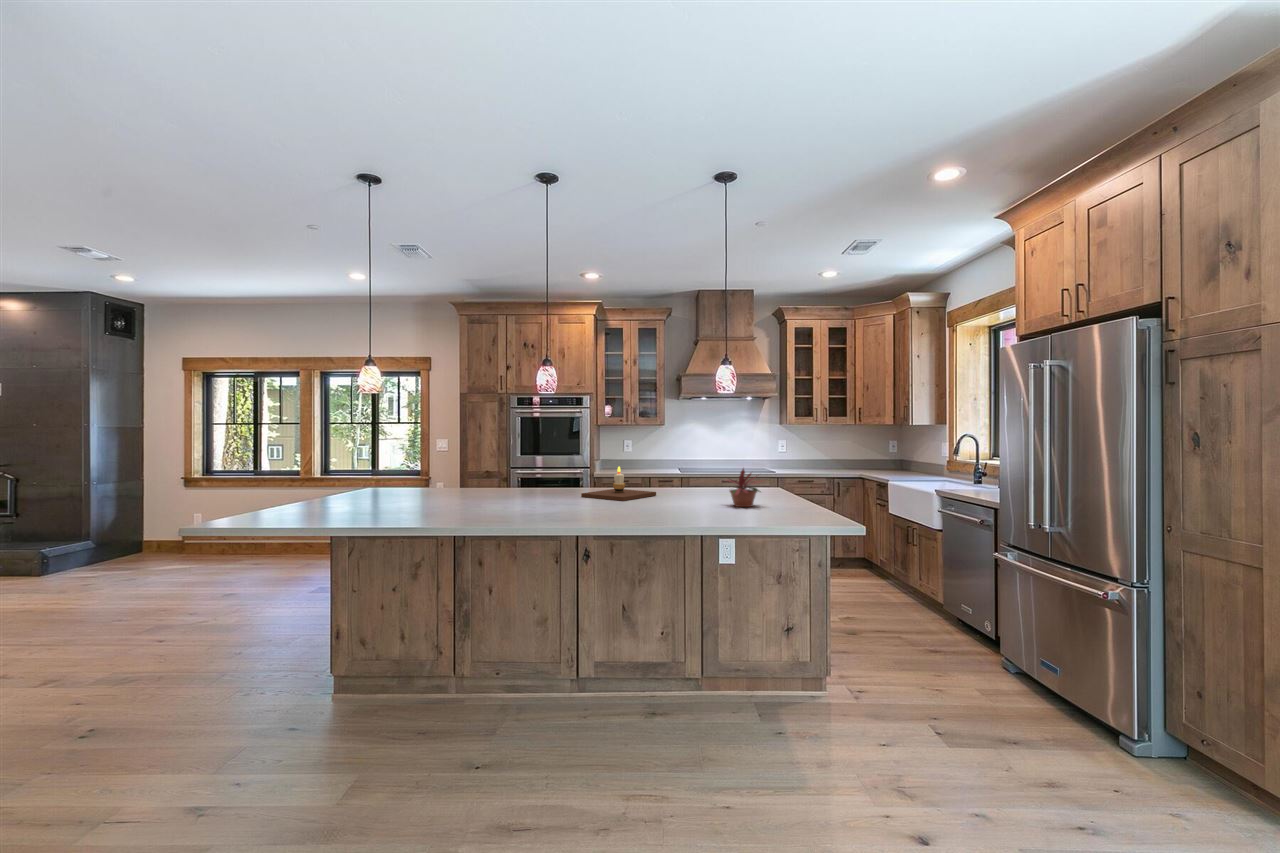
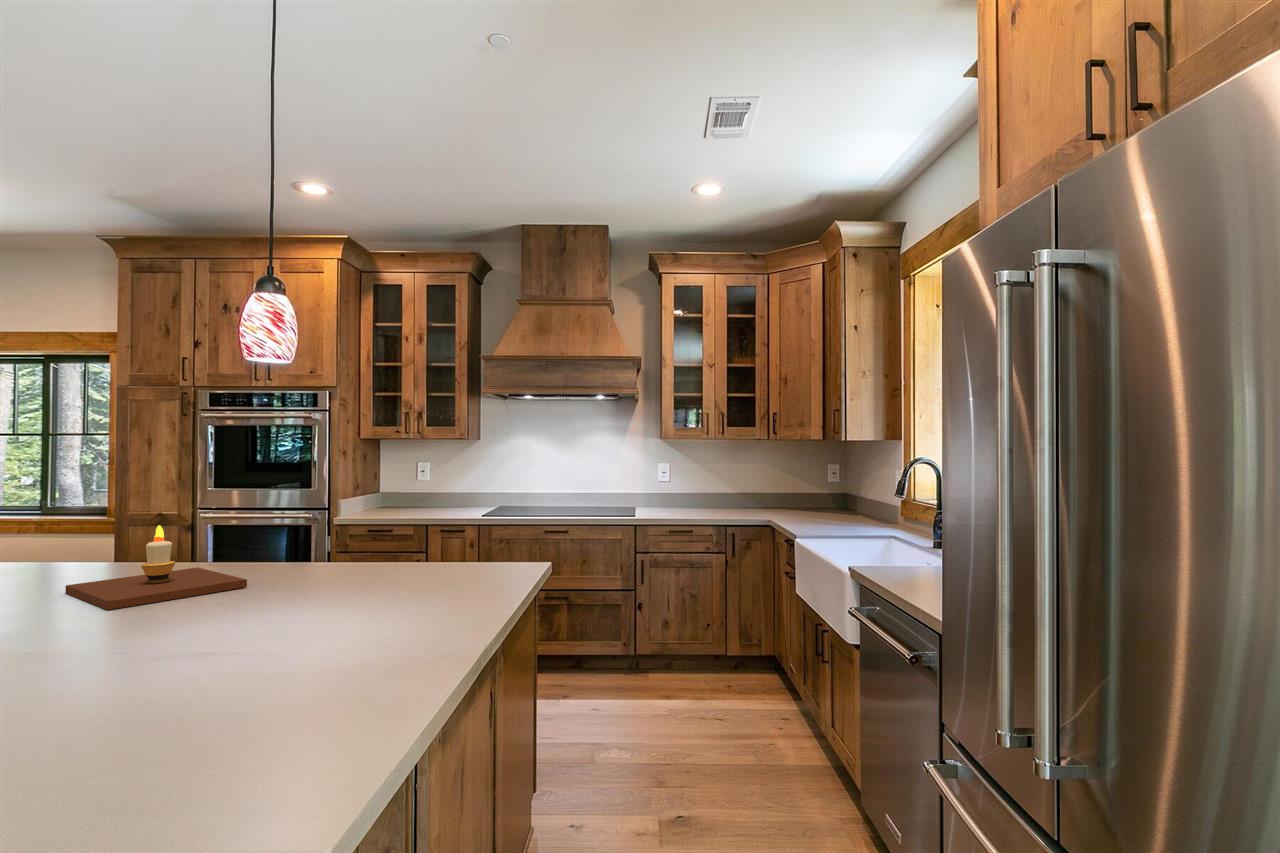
potted plant: present [728,469,762,507] -> none [278,539,396,639]

